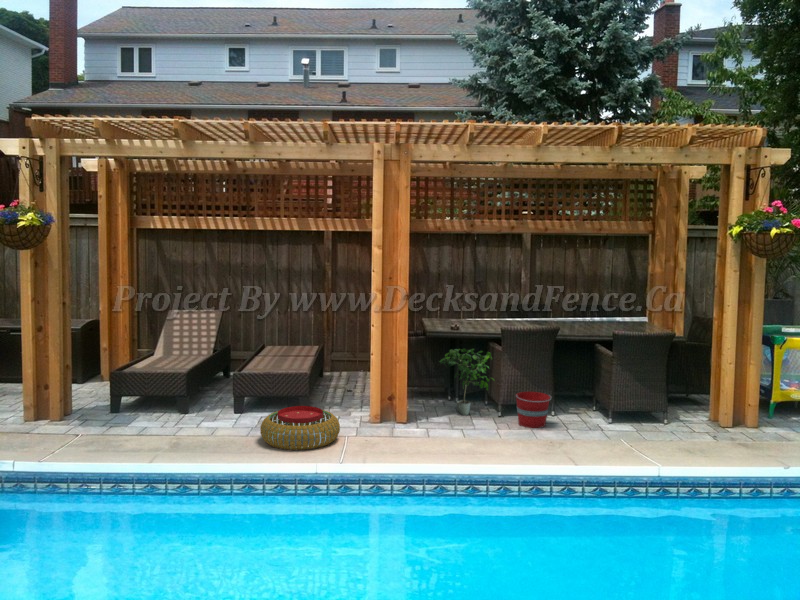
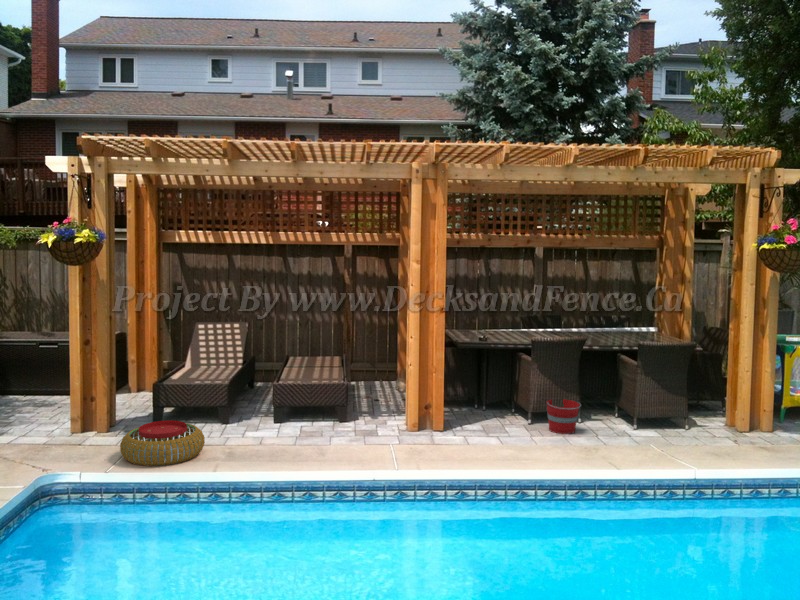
potted plant: present [440,349,494,416] -> none [471,358,524,423]
pouf: present [260,406,340,450] -> present [120,420,205,466]

